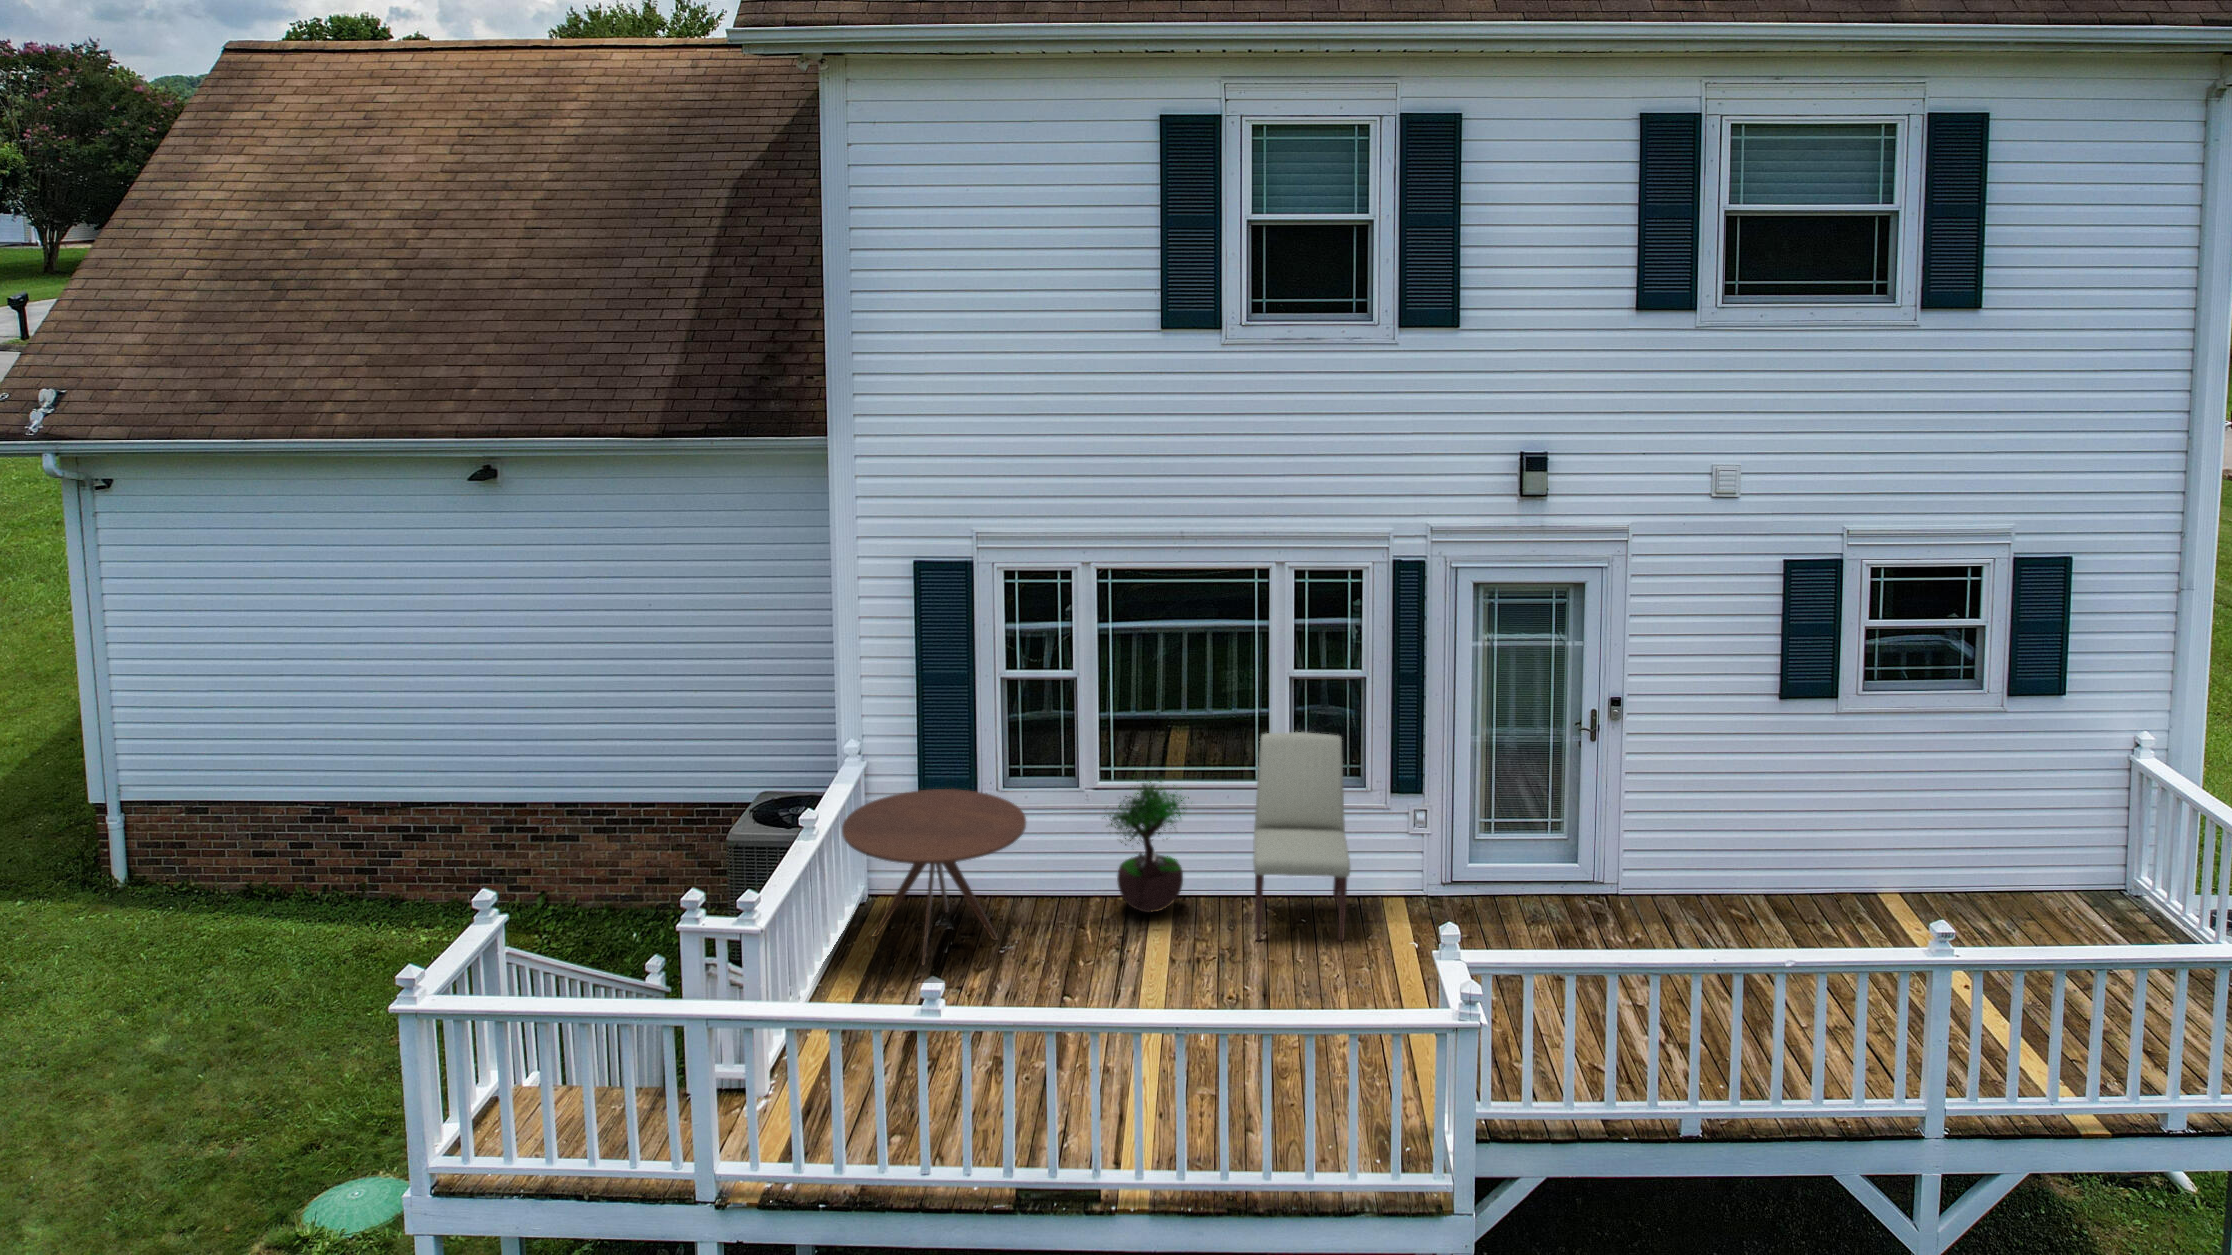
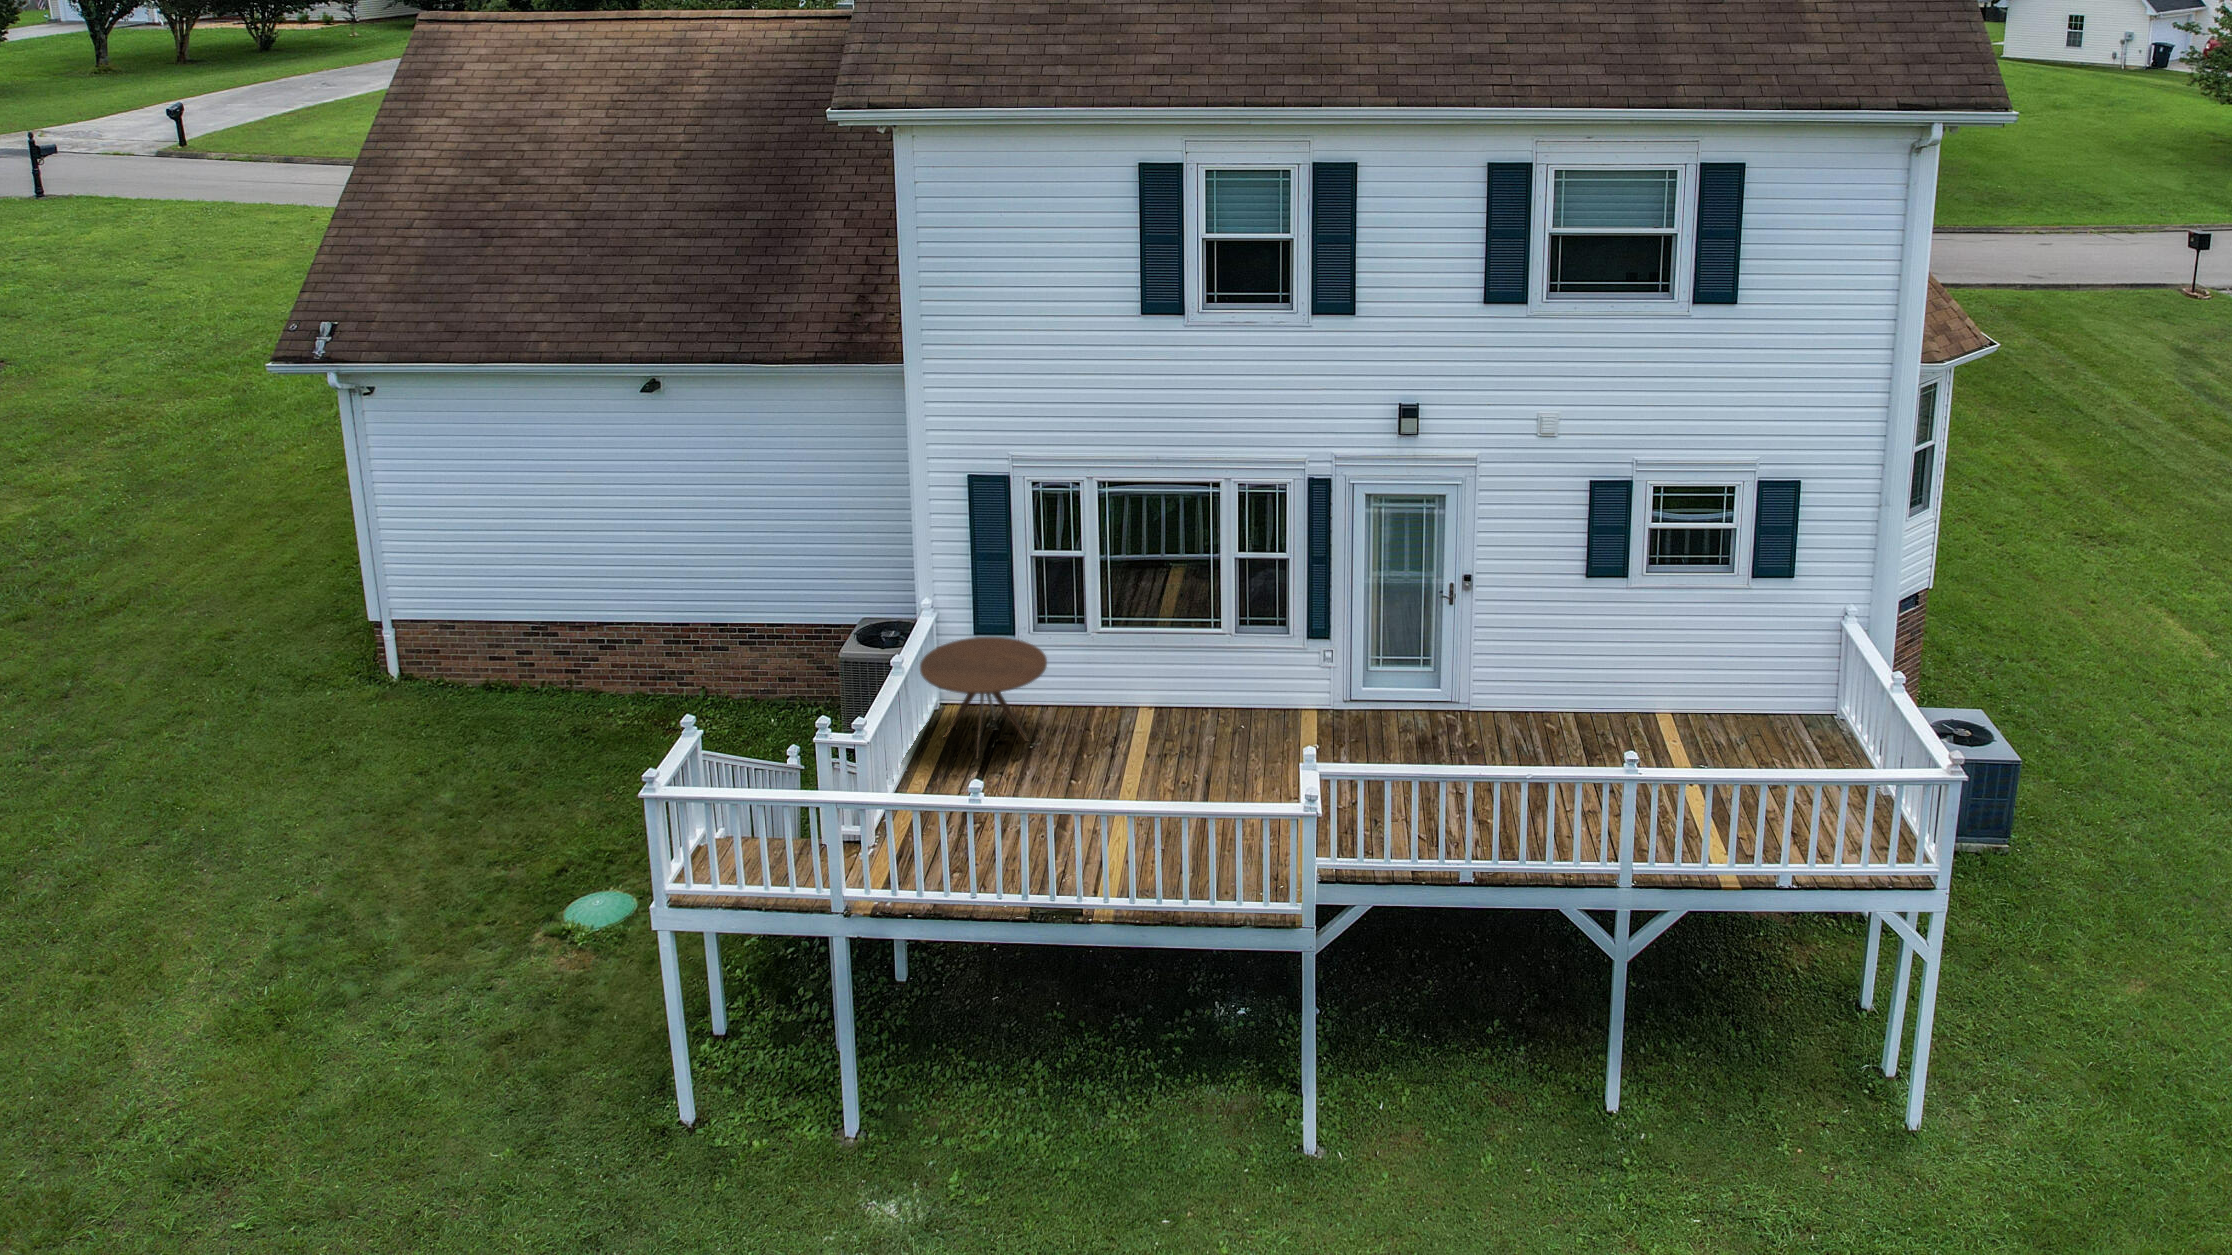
chair: present [1253,732,1350,942] -> none [1205,600,1273,748]
potted tree: present [1104,770,1189,912] -> none [1100,627,1164,723]

